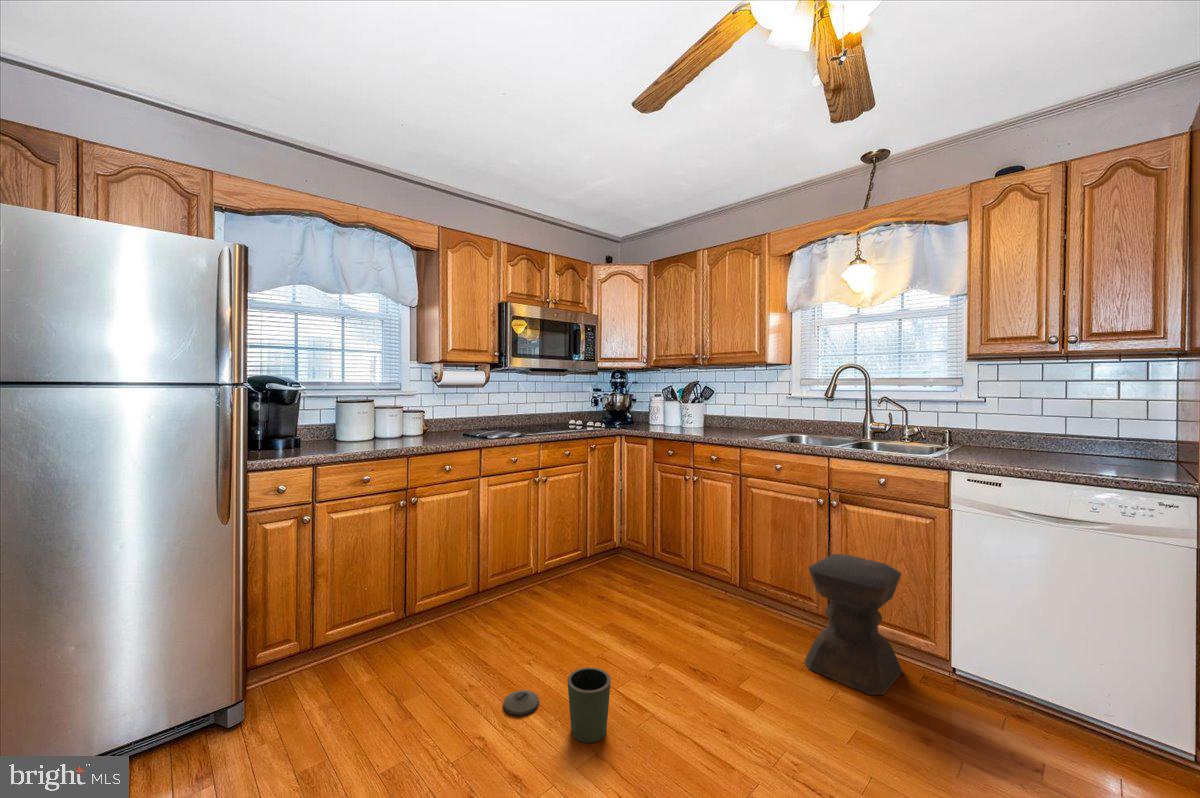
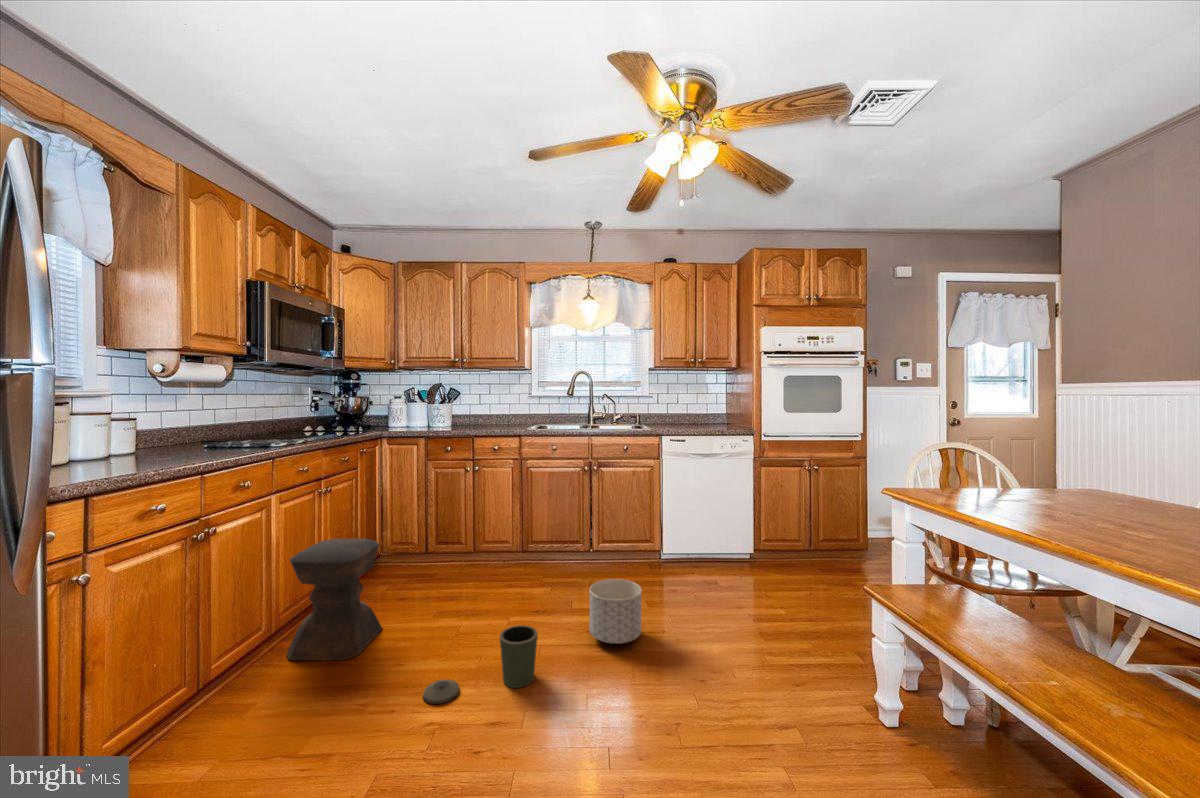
stool: present [804,554,902,695] -> present [286,539,382,660]
planter: none [703,658,780,763] -> present [589,579,642,644]

